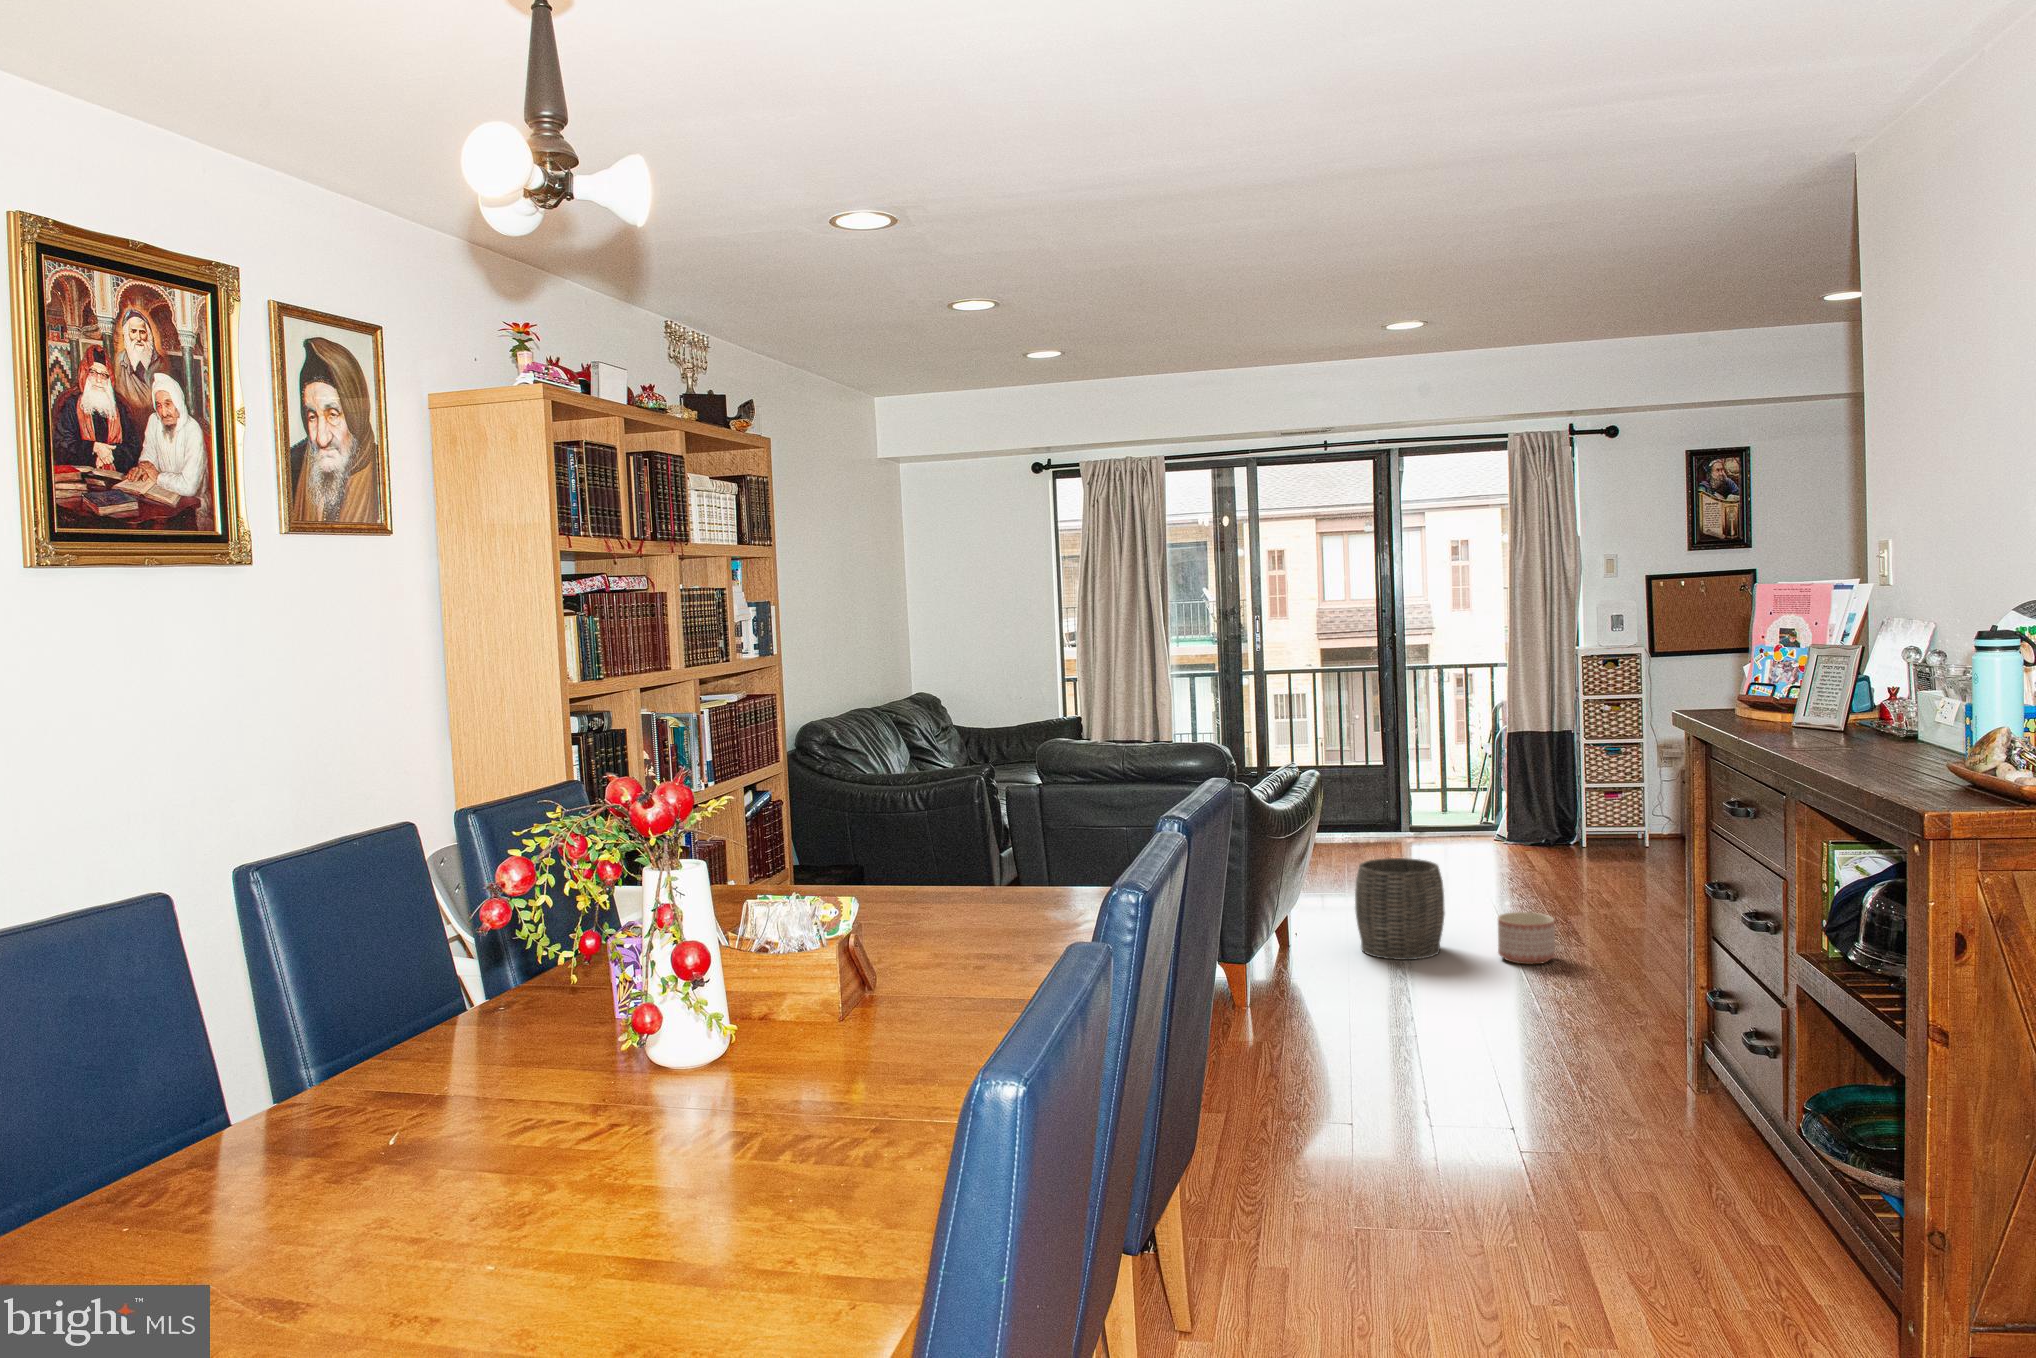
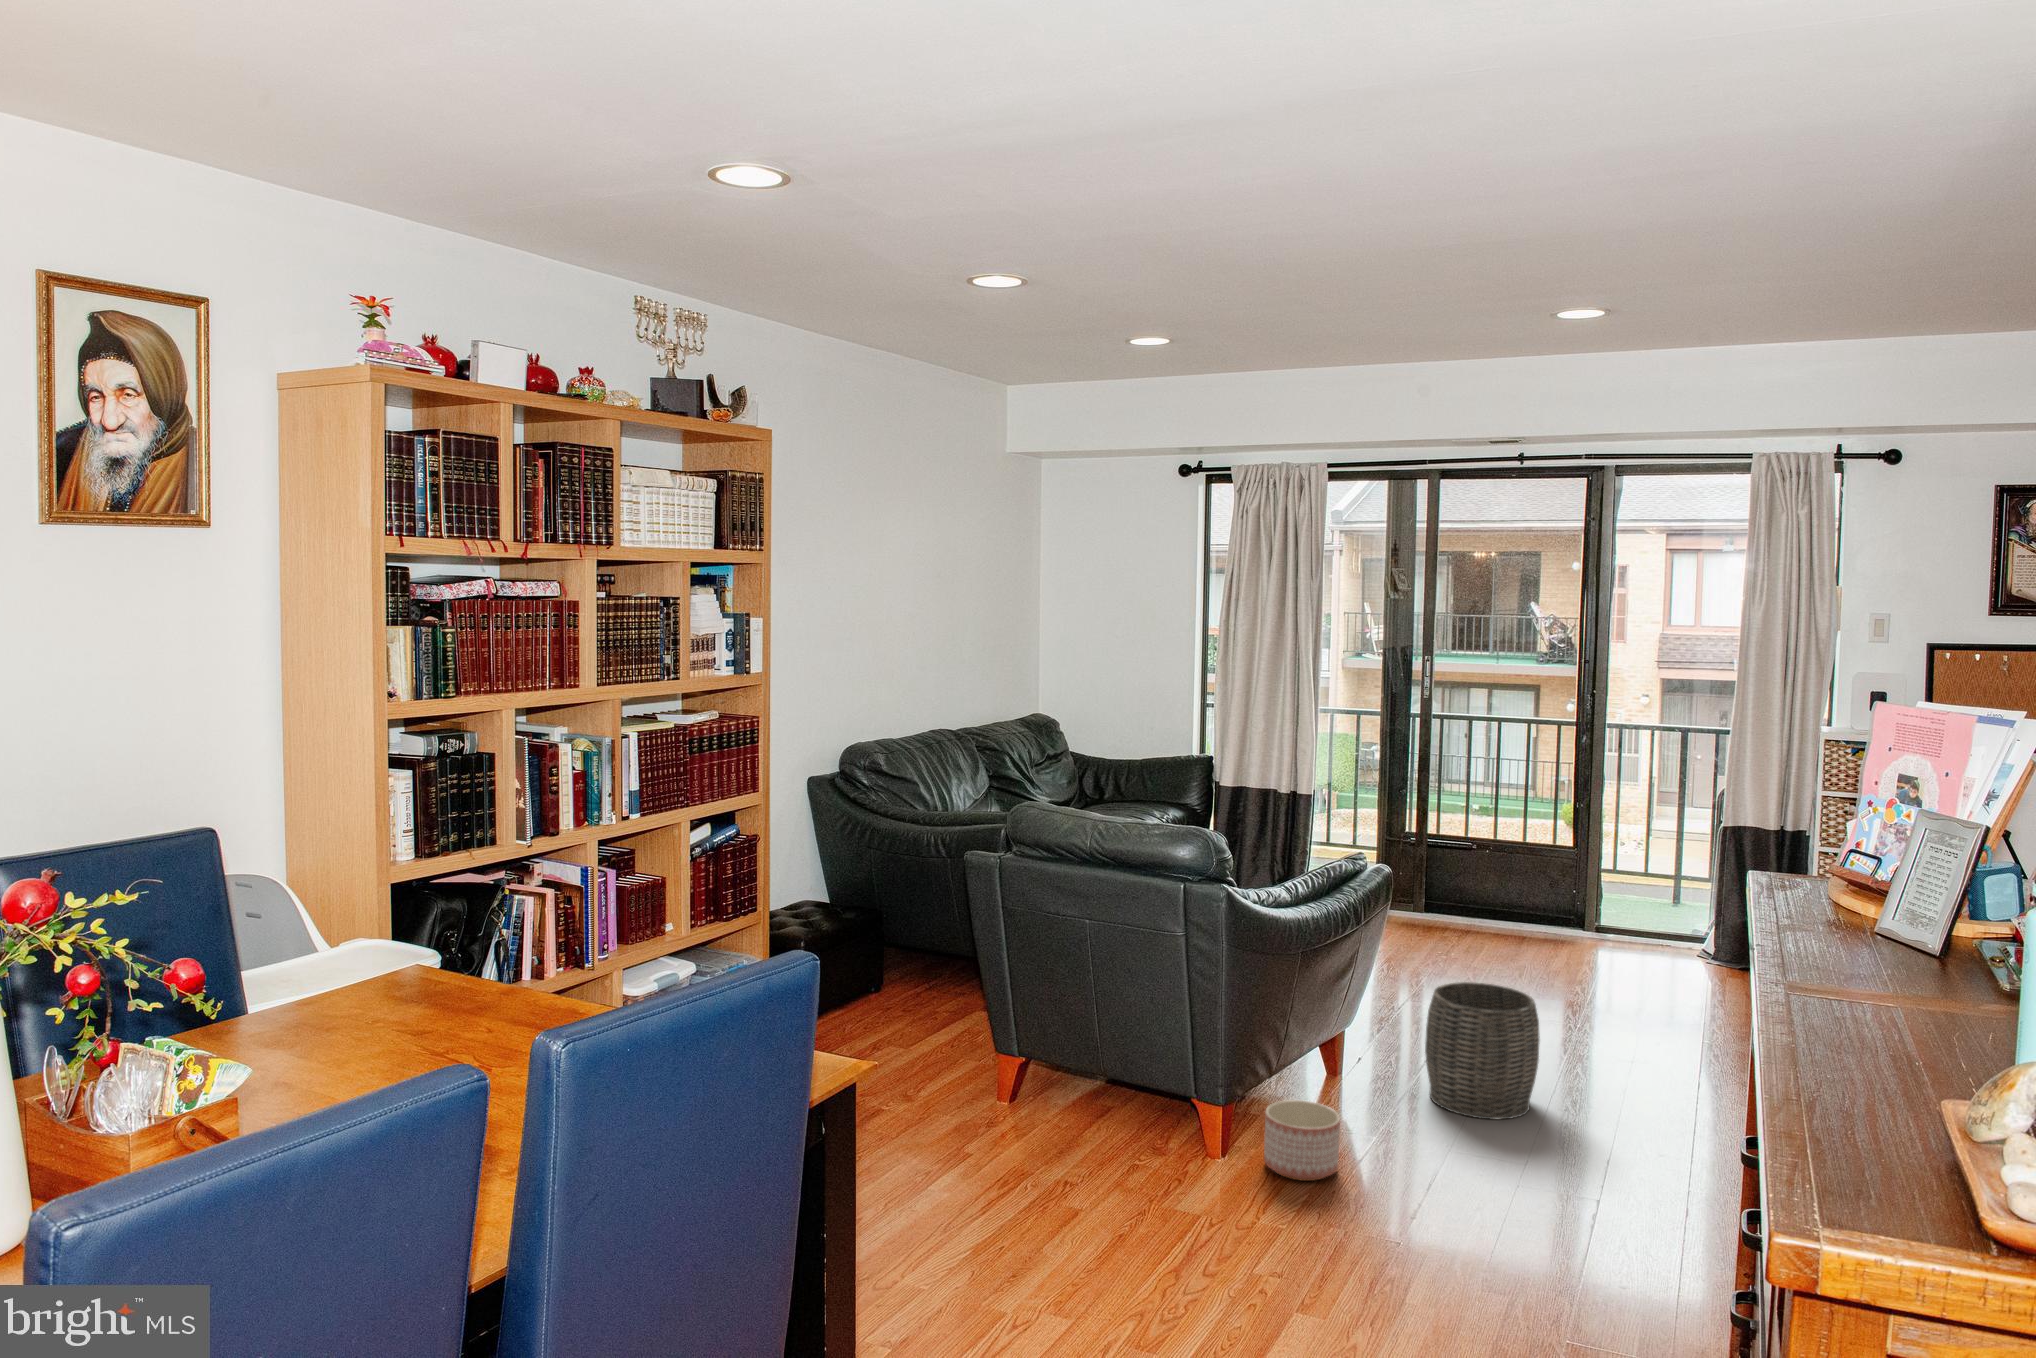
planter: present [1498,912,1555,964] -> present [1264,1100,1340,1181]

